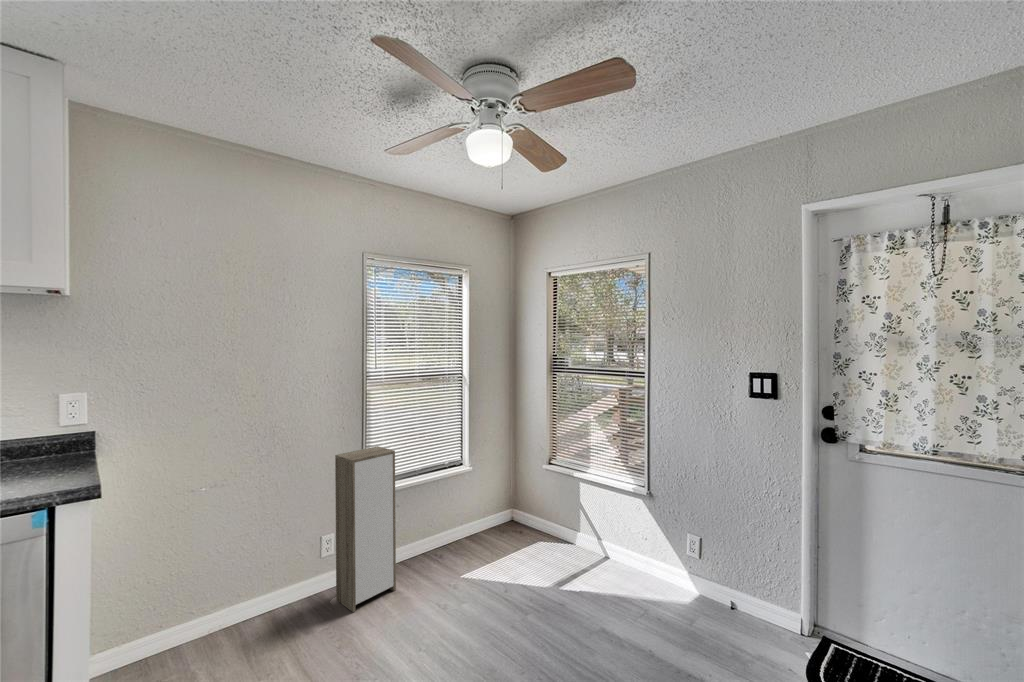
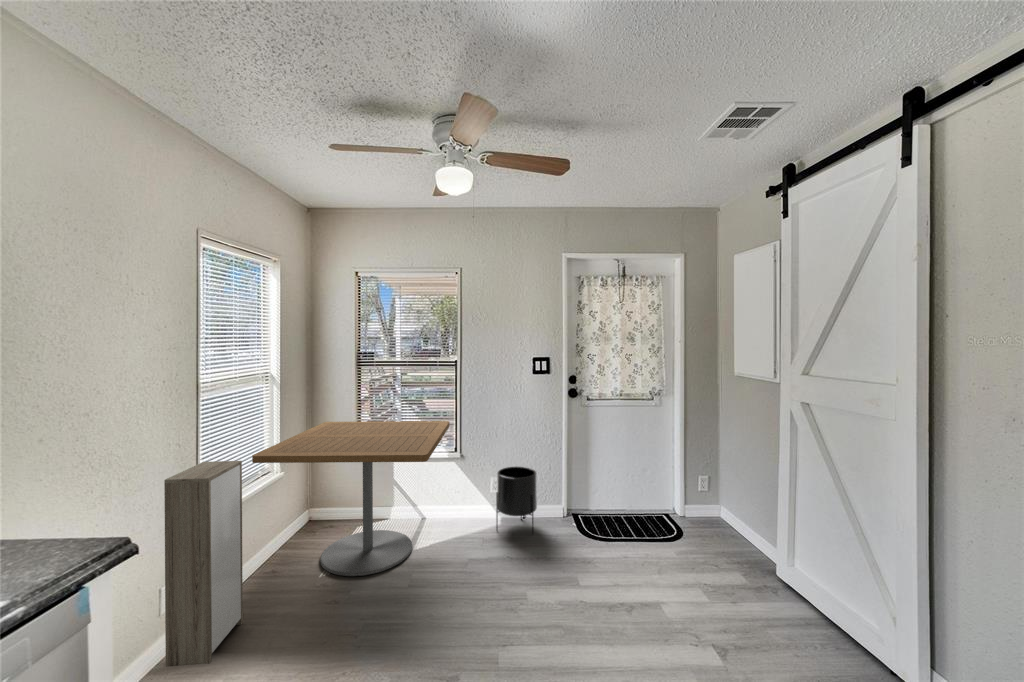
dining table: none [417,427,632,598] -> present [252,421,450,576]
planter: none [676,525,740,637] -> present [496,467,537,534]

